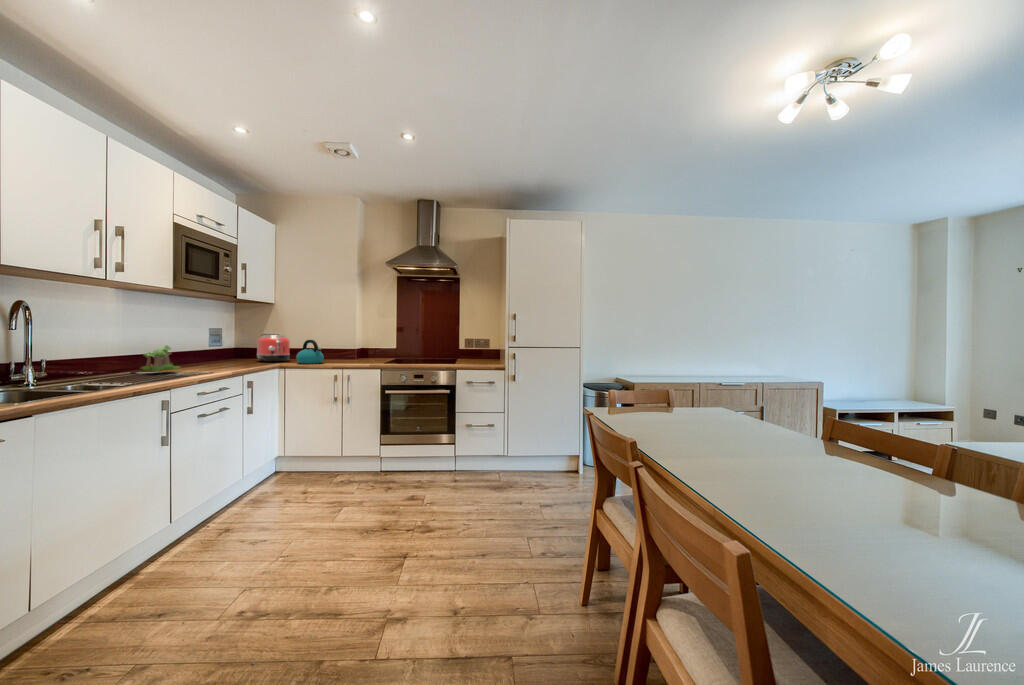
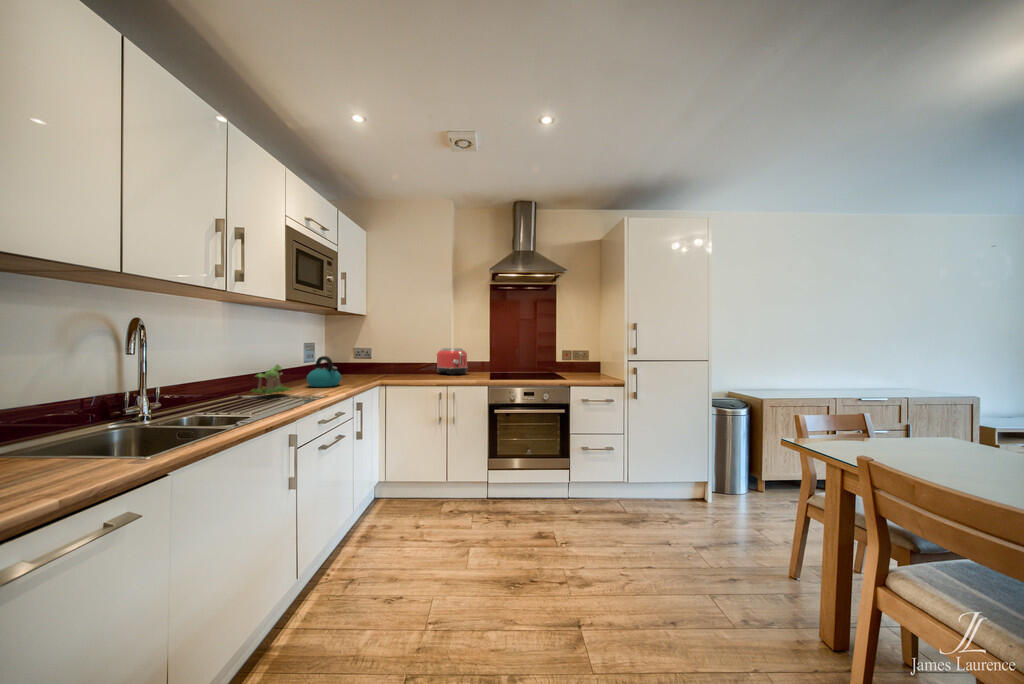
toaster: present [257,335,290,362] -> present [437,348,467,375]
kettle: present [296,340,324,364] -> present [307,356,341,387]

